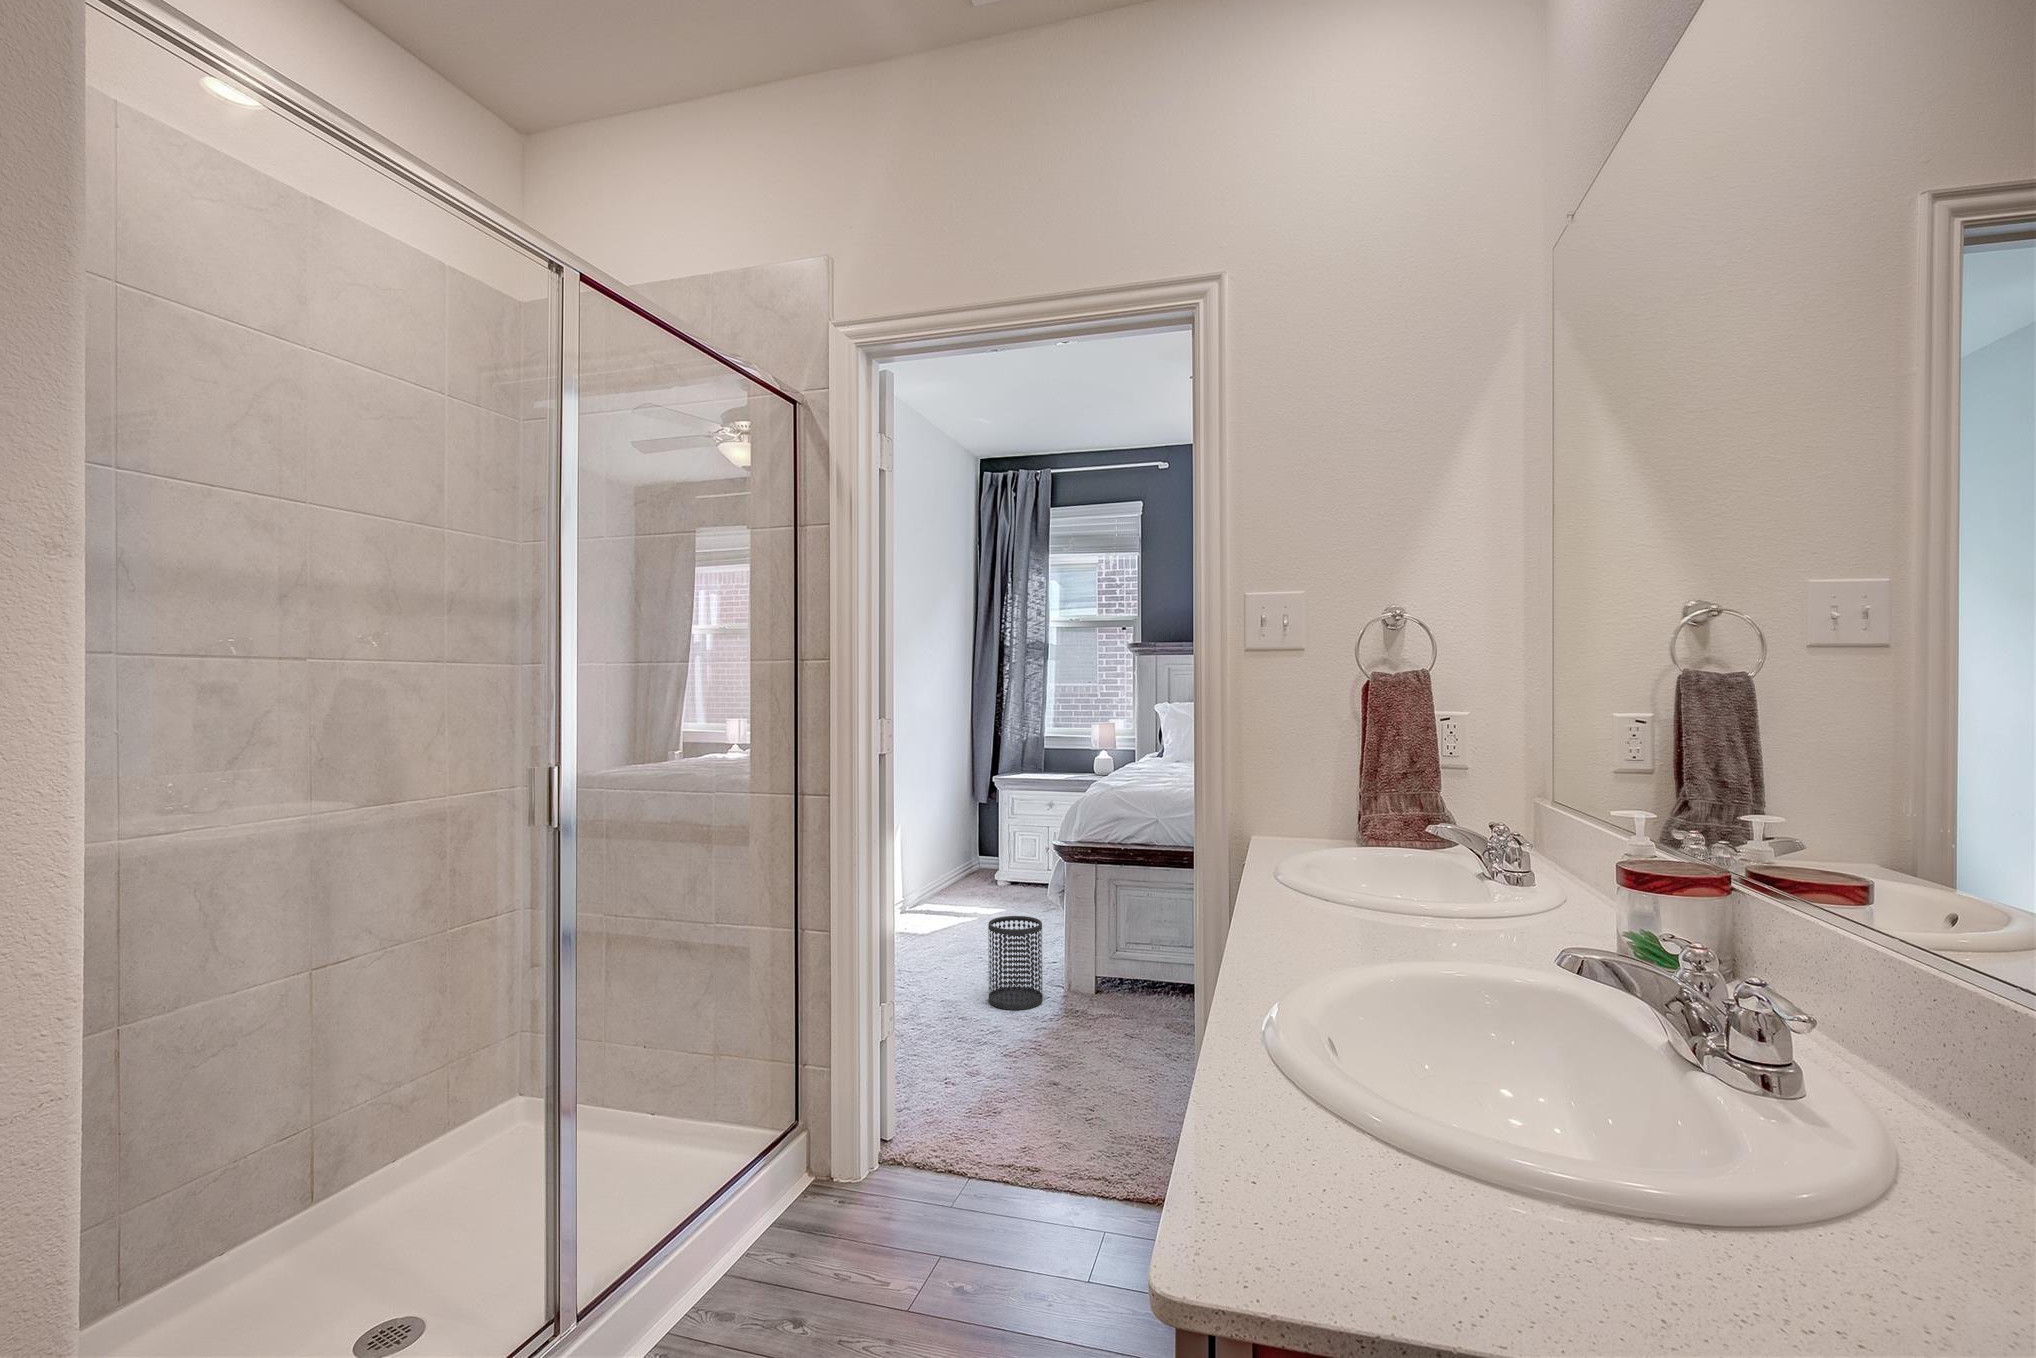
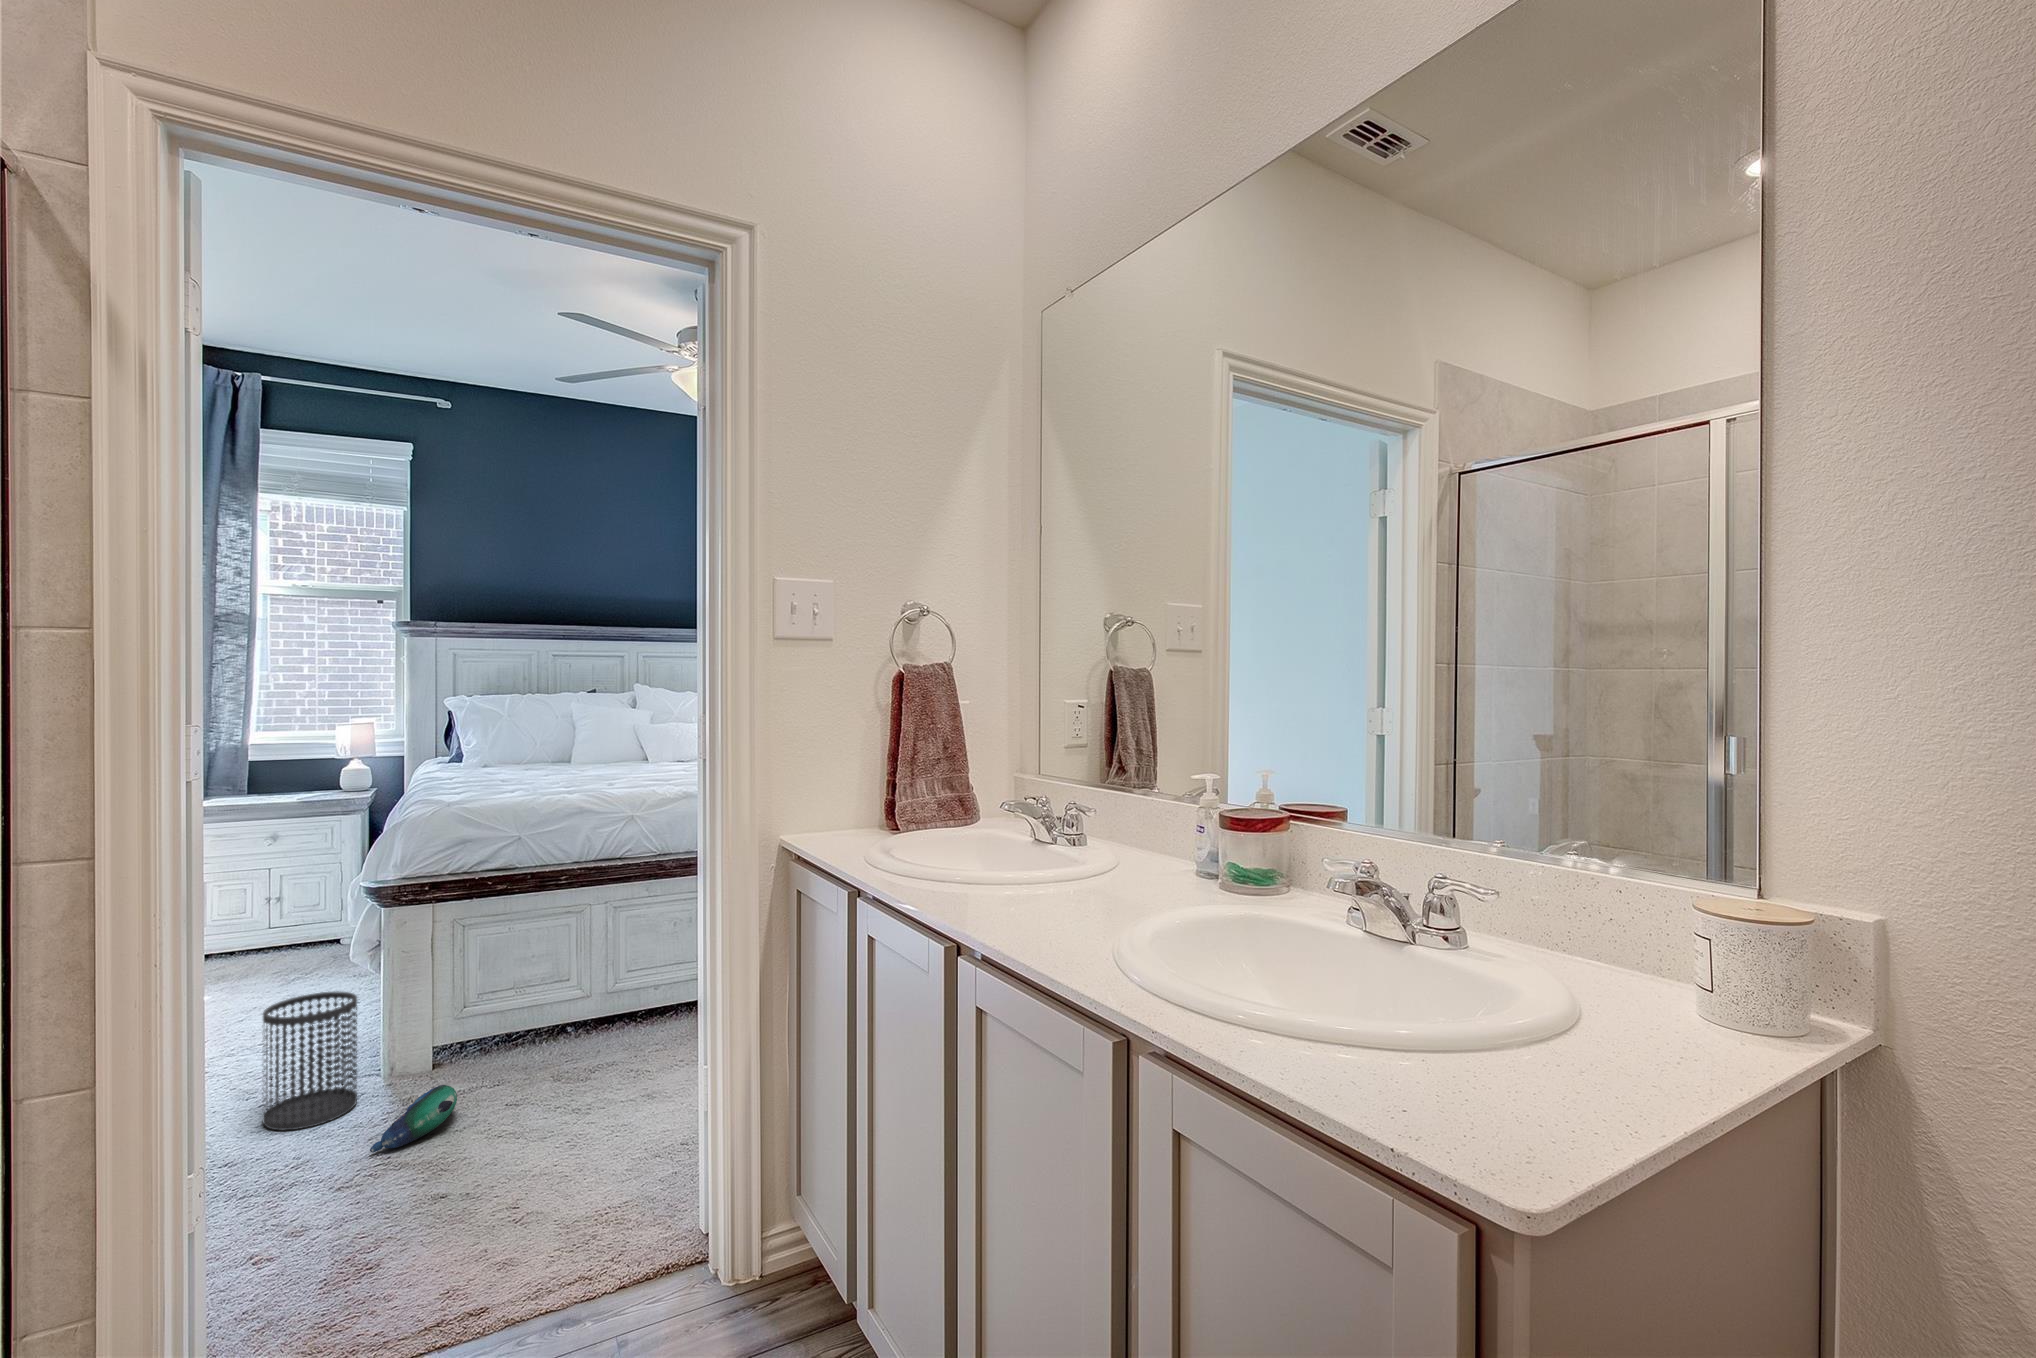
plush toy: none [1030,1004,1092,1041] -> present [370,1085,457,1153]

